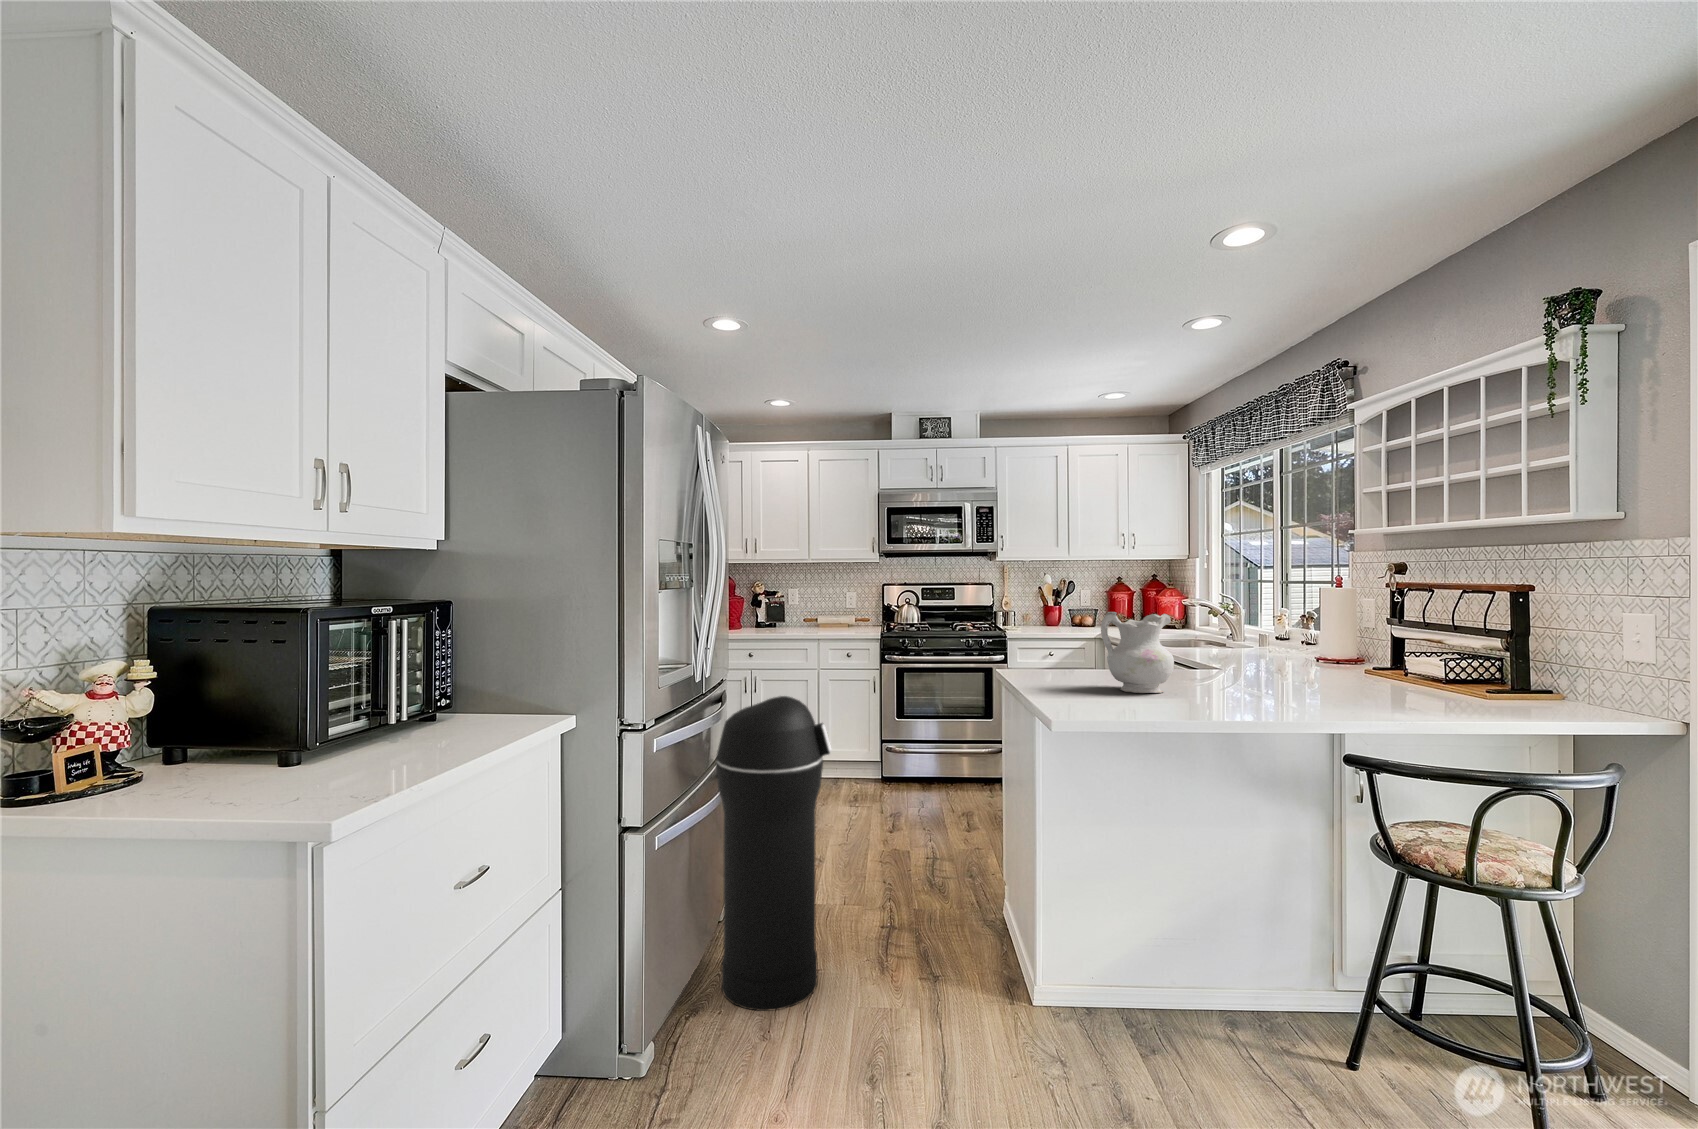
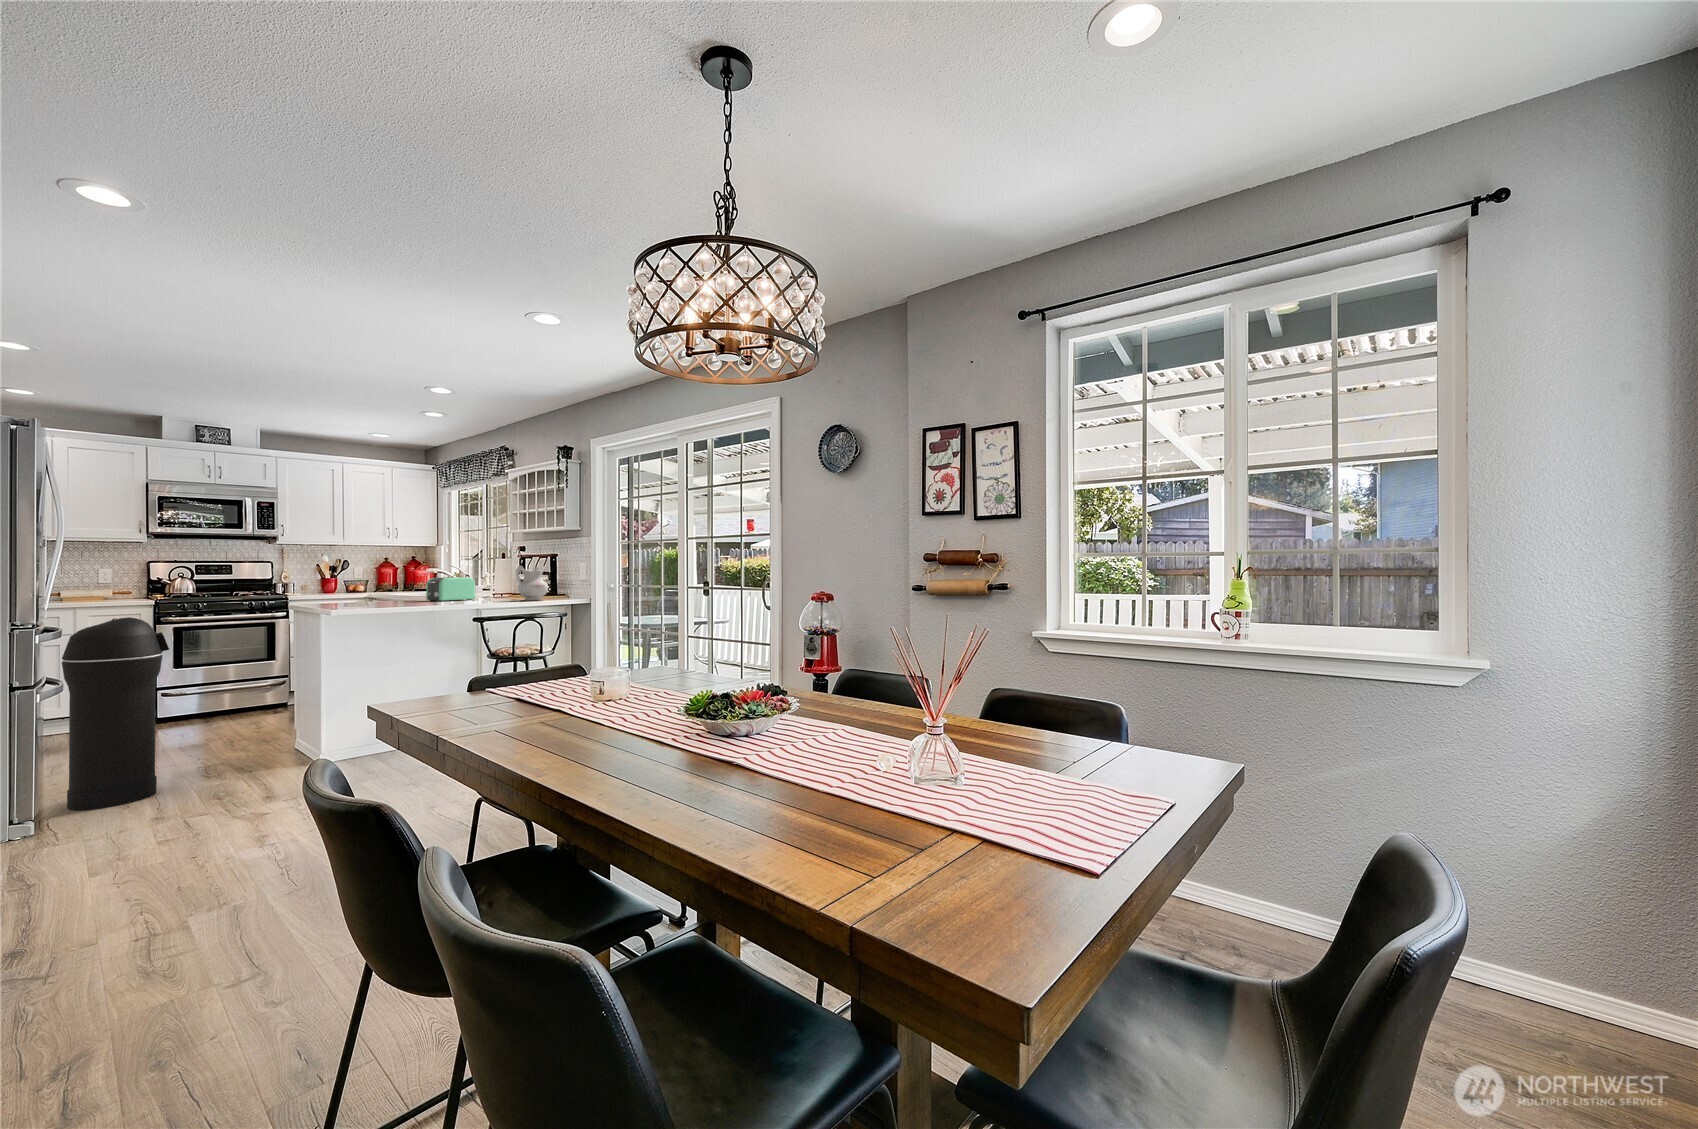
ceramic pitcher: present [1101,612,1174,693] -> present [516,566,548,601]
toaster: none [1209,632,1307,685] -> present [426,577,475,601]

